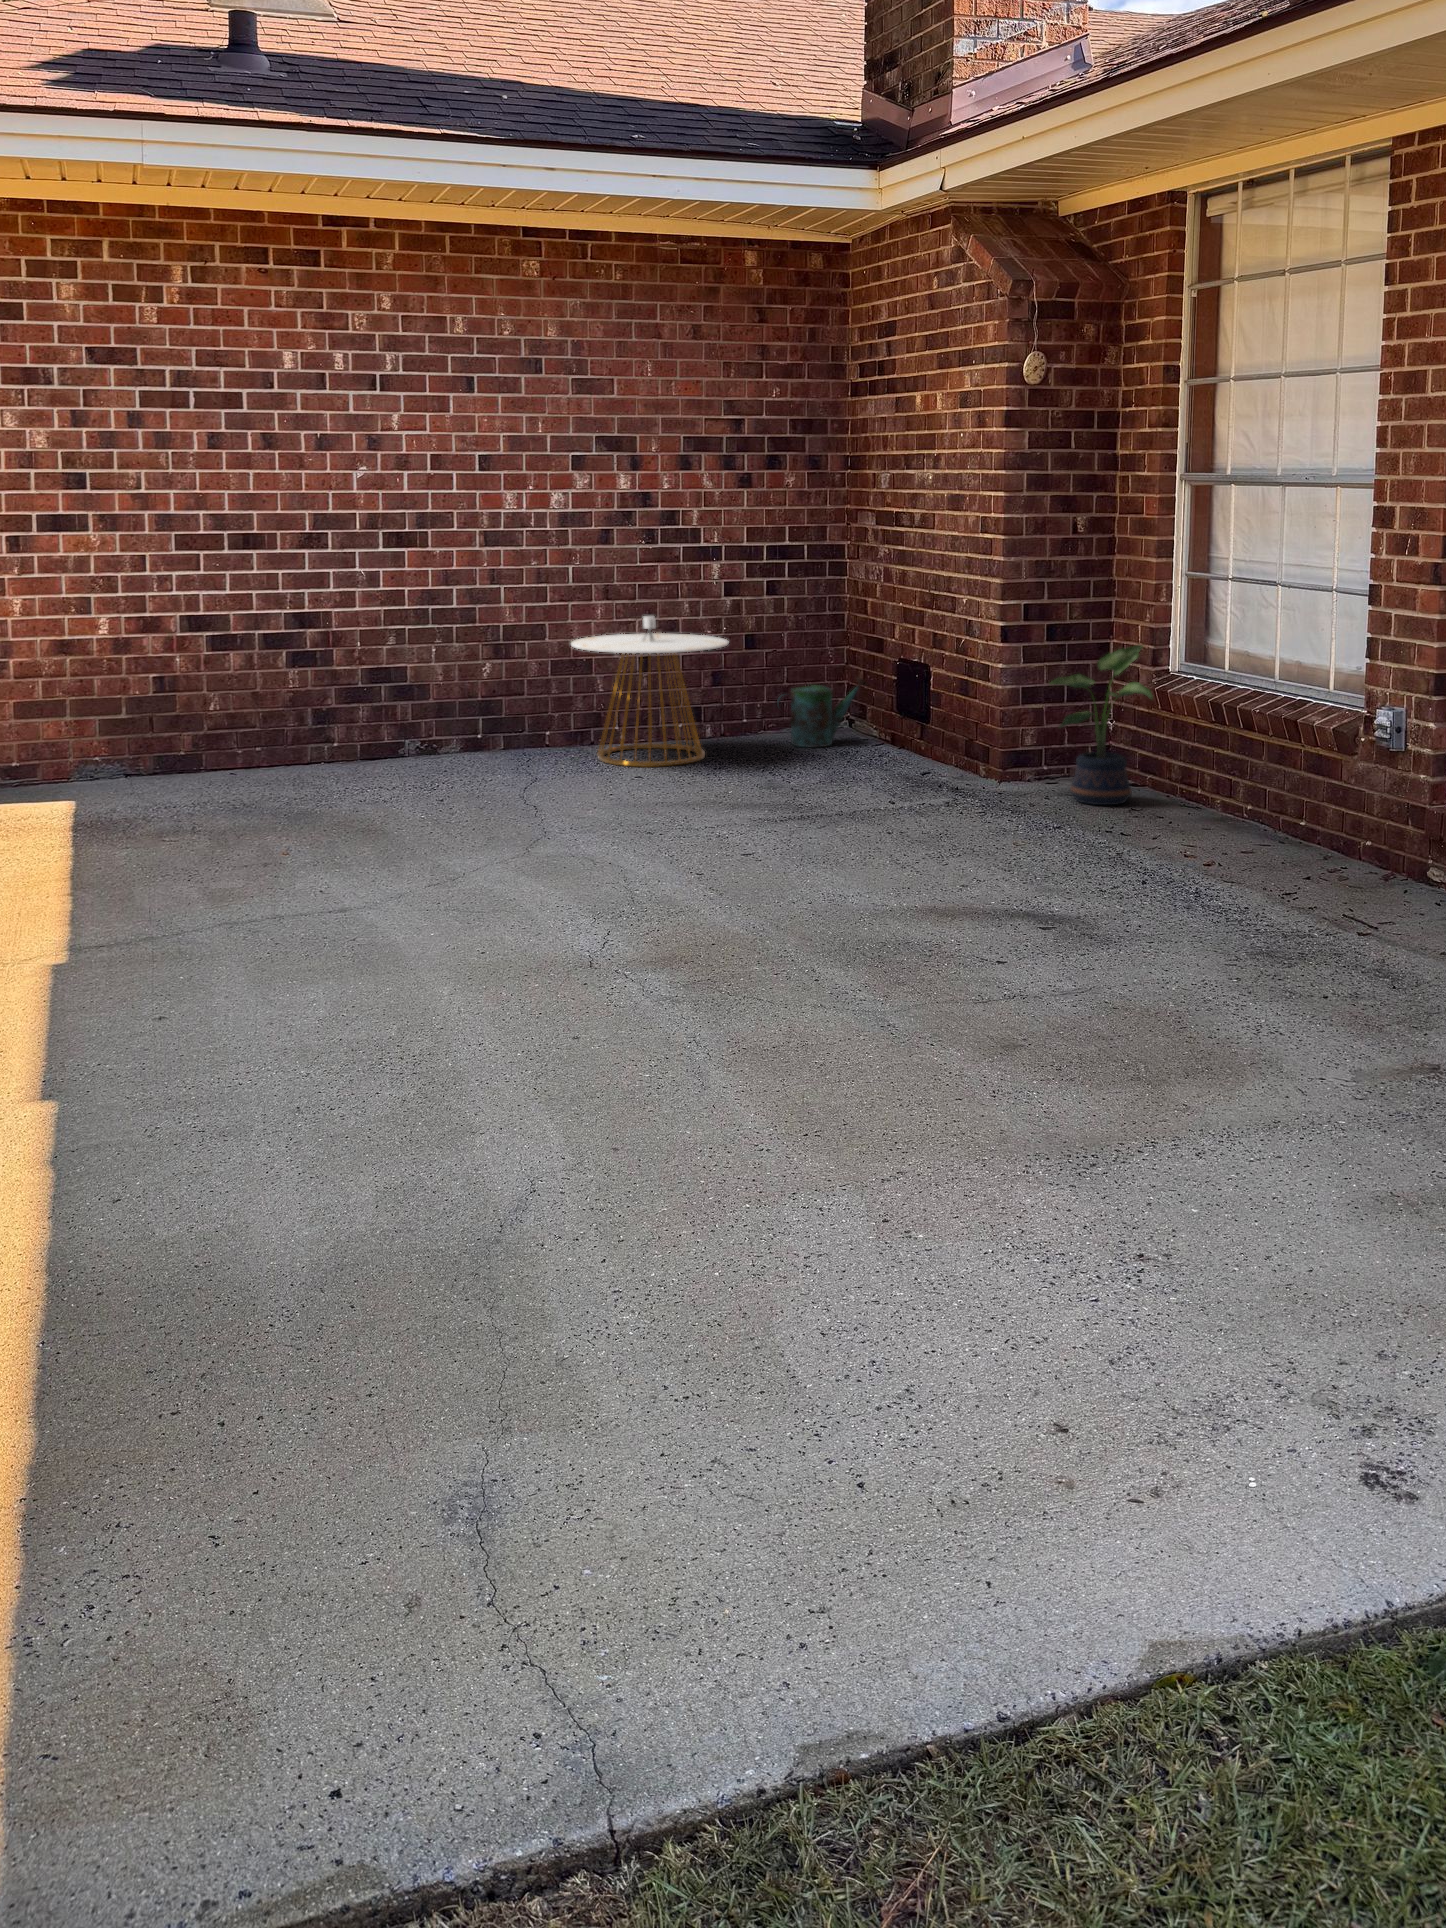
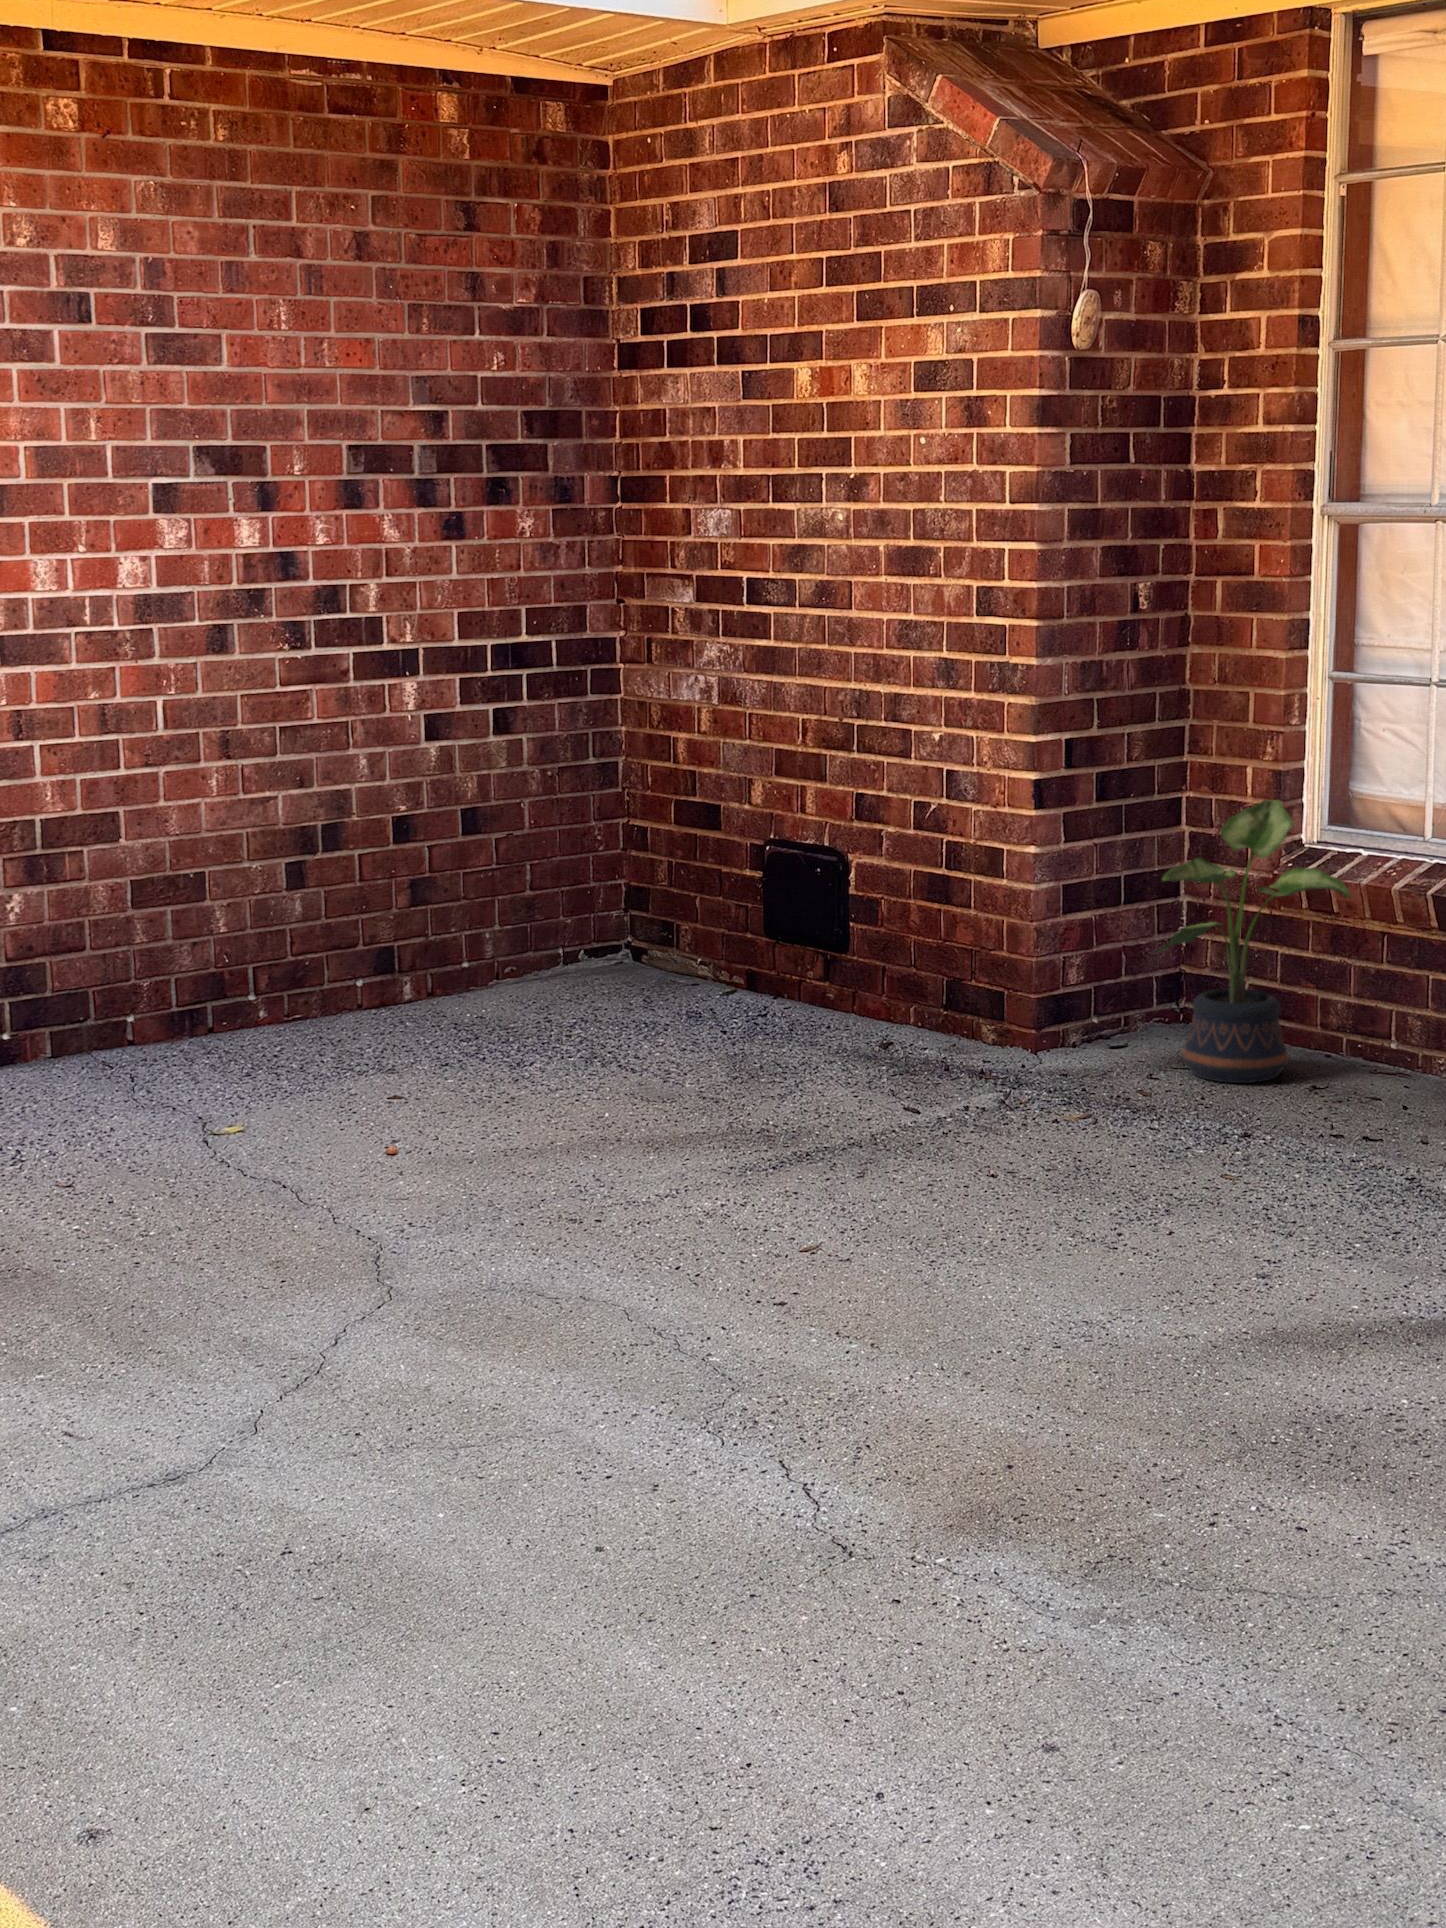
side table: present [571,616,729,767] -> none [194,788,495,1076]
watering can: present [777,677,867,747] -> none [548,870,692,1006]

